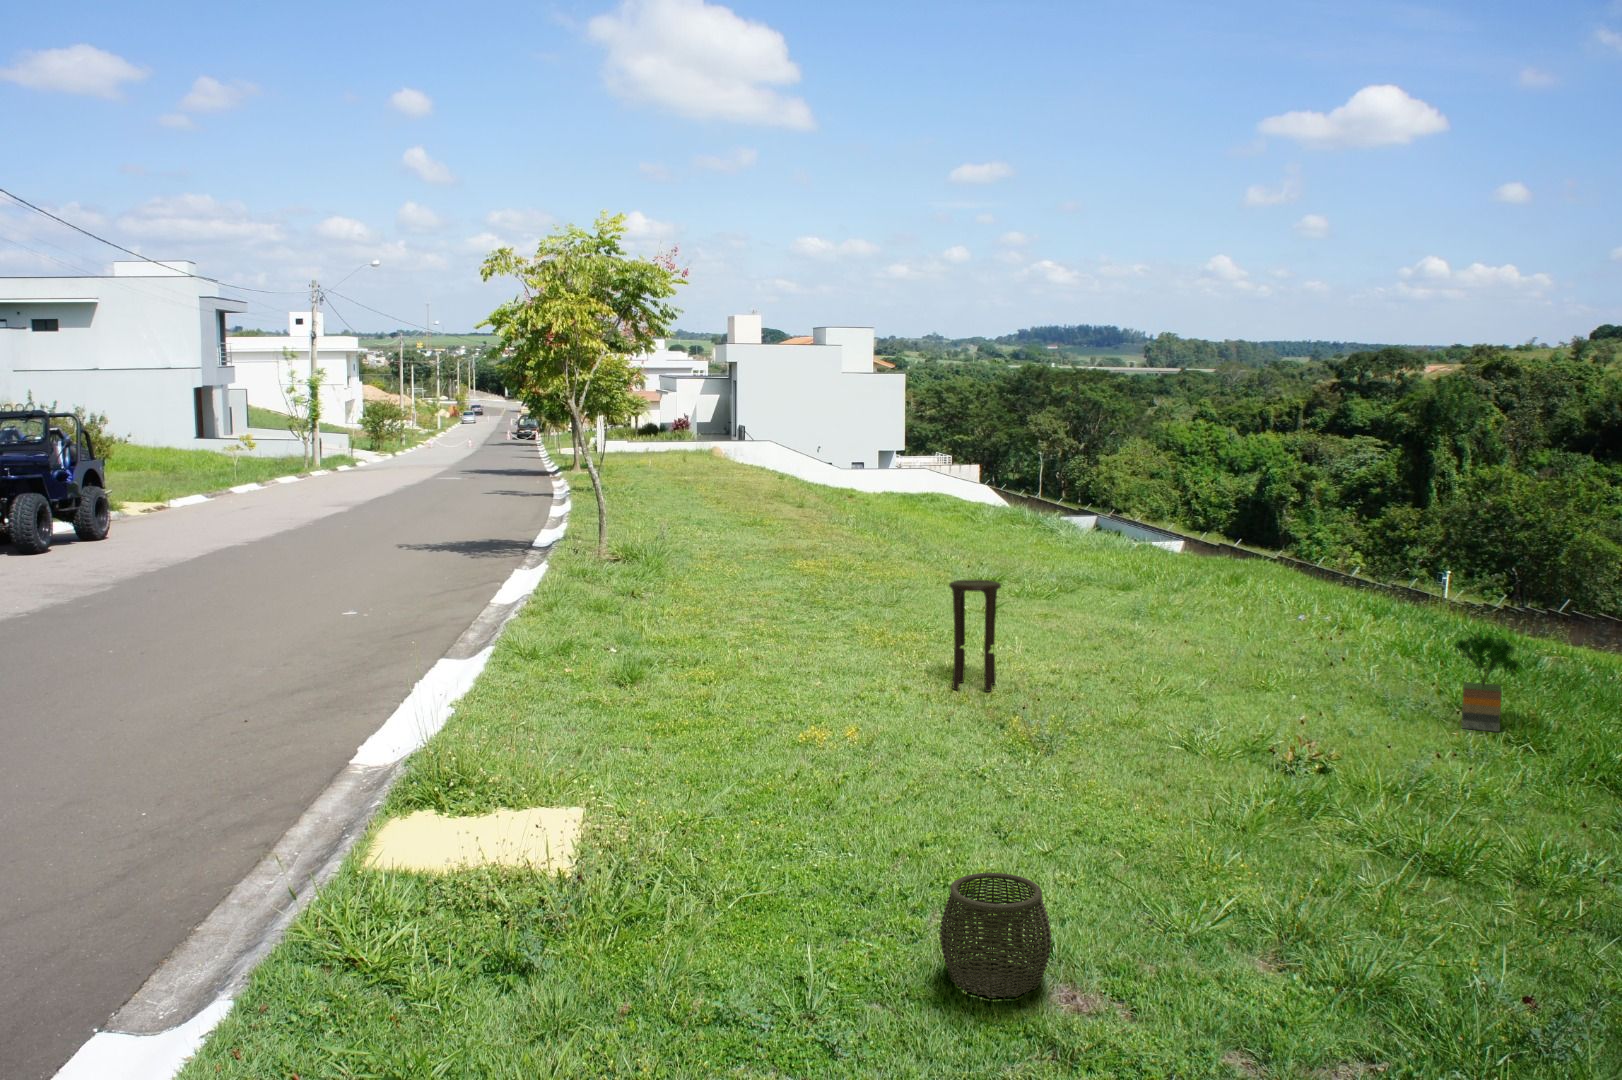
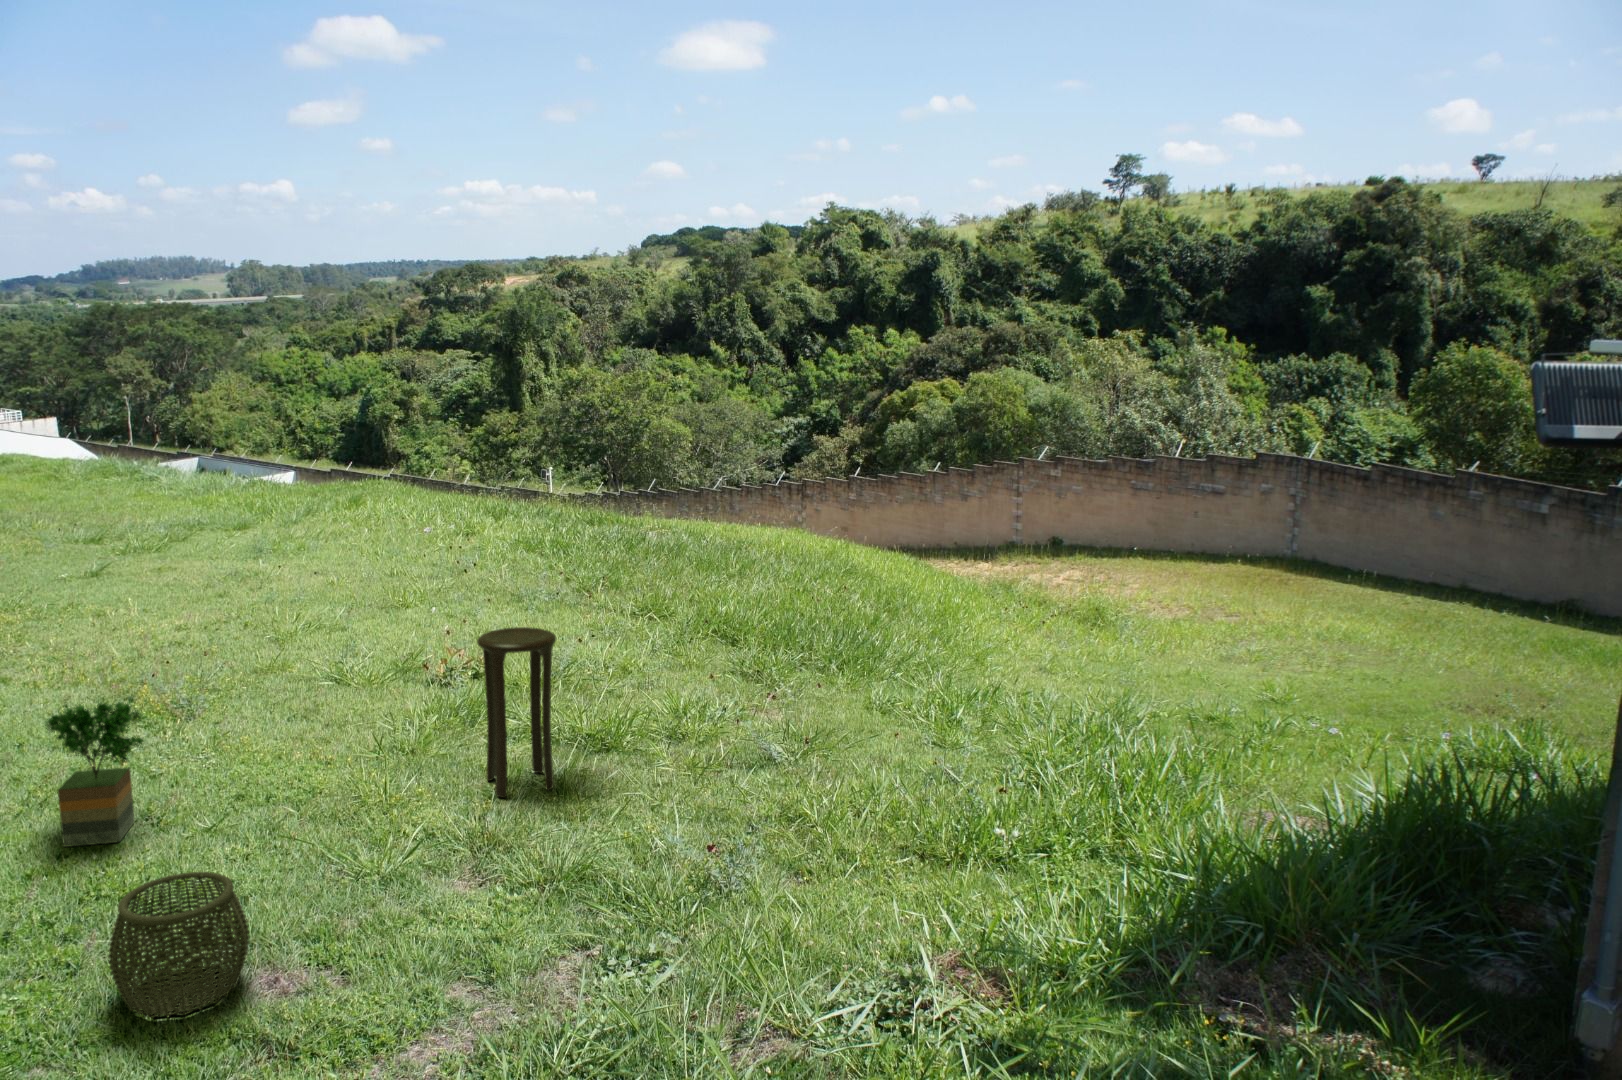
stool: present [949,579,1001,692] -> present [477,627,556,798]
potted tree: present [1455,636,1520,732] -> present [45,702,144,847]

